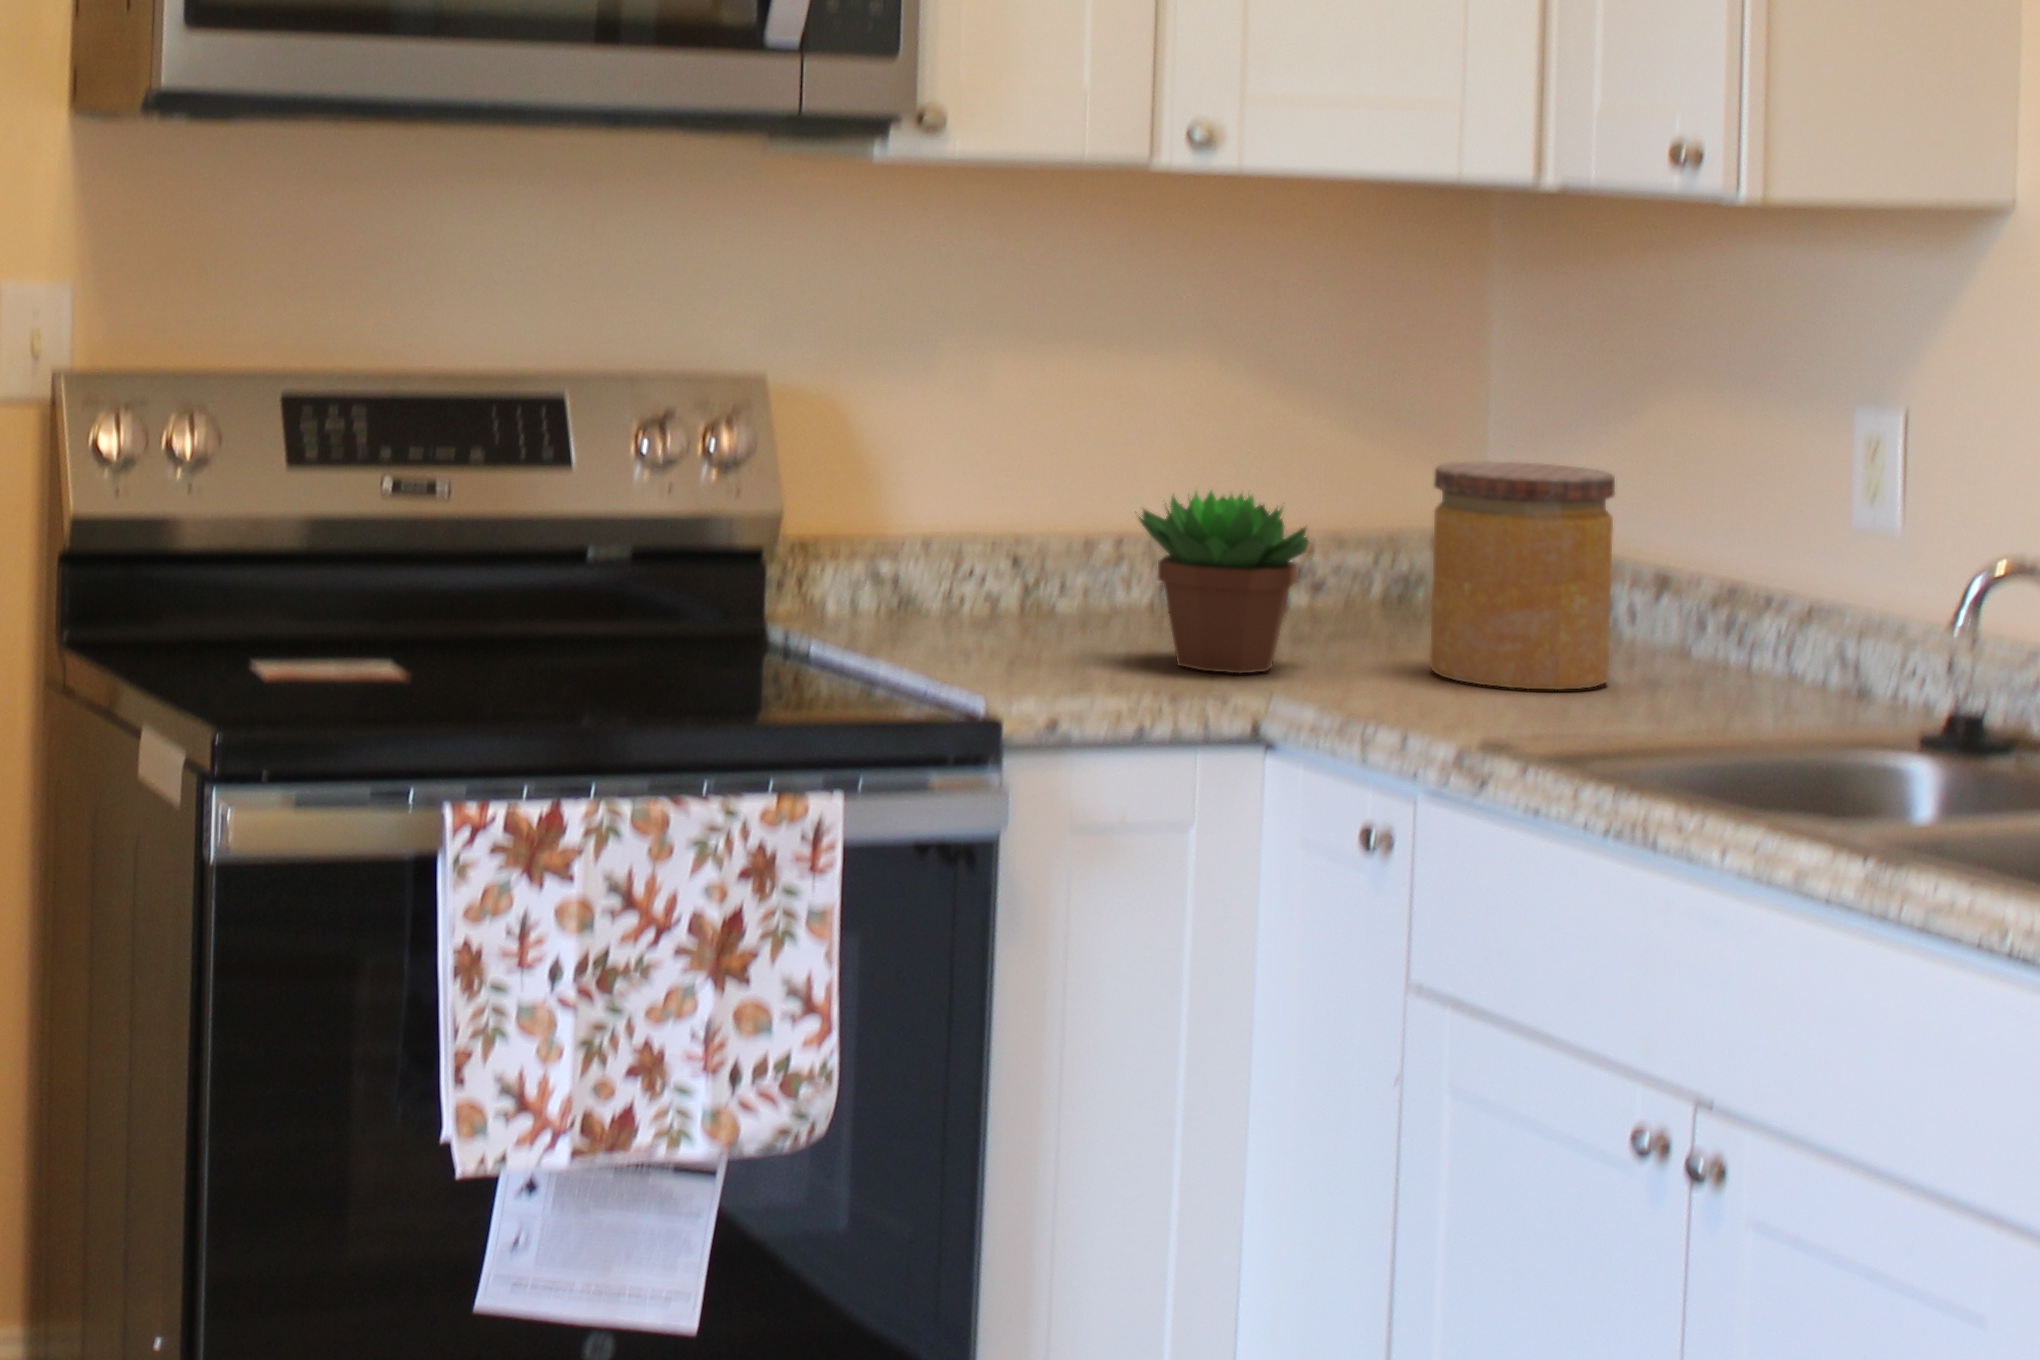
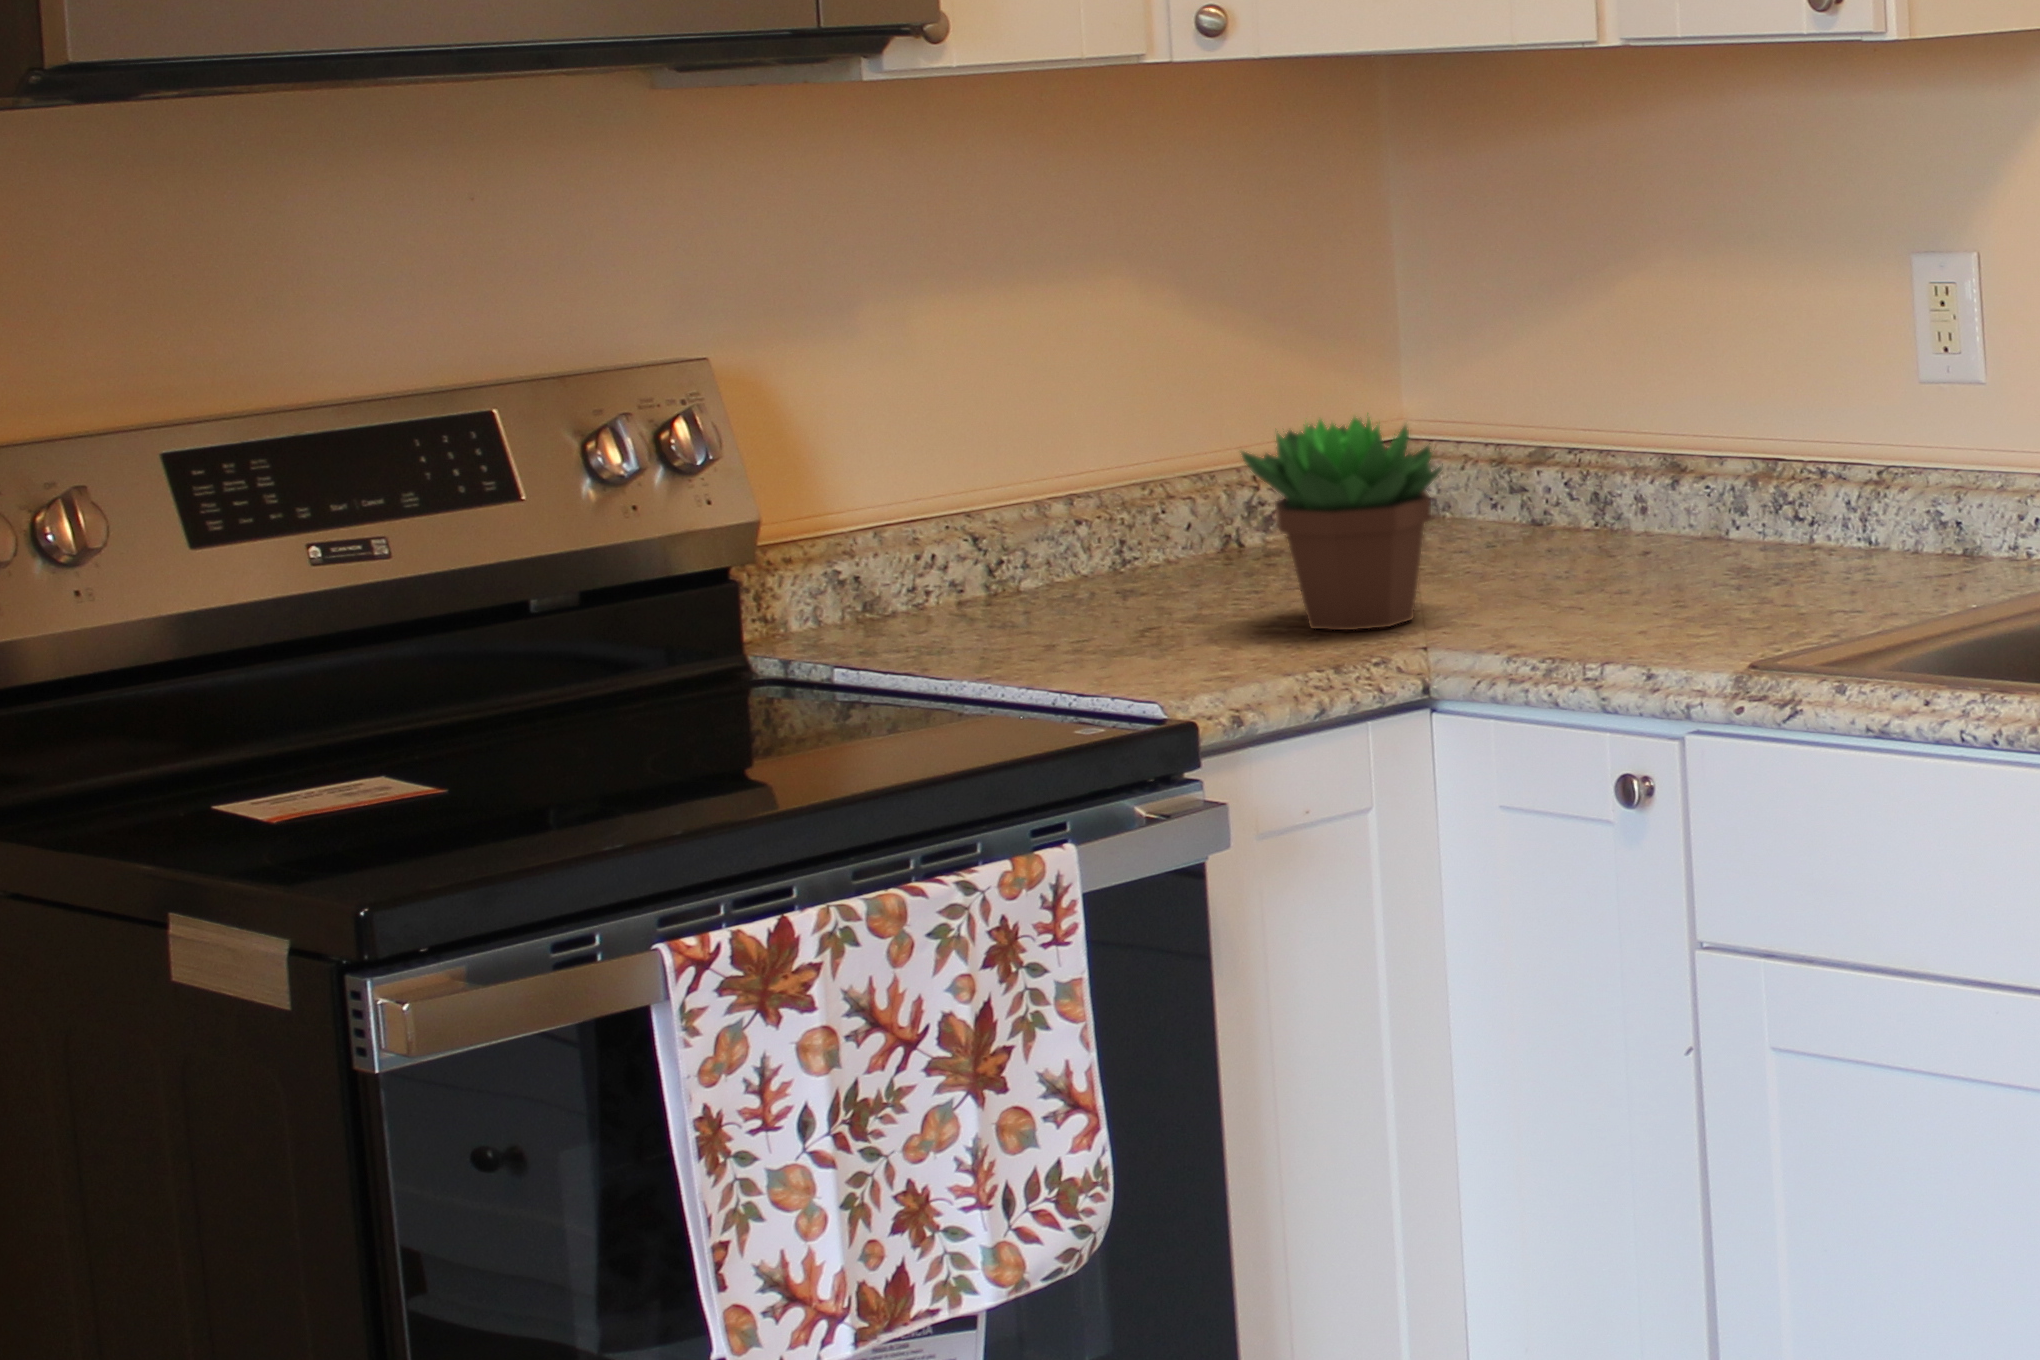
jar: present [1430,462,1615,689] -> none [1555,335,1764,597]

